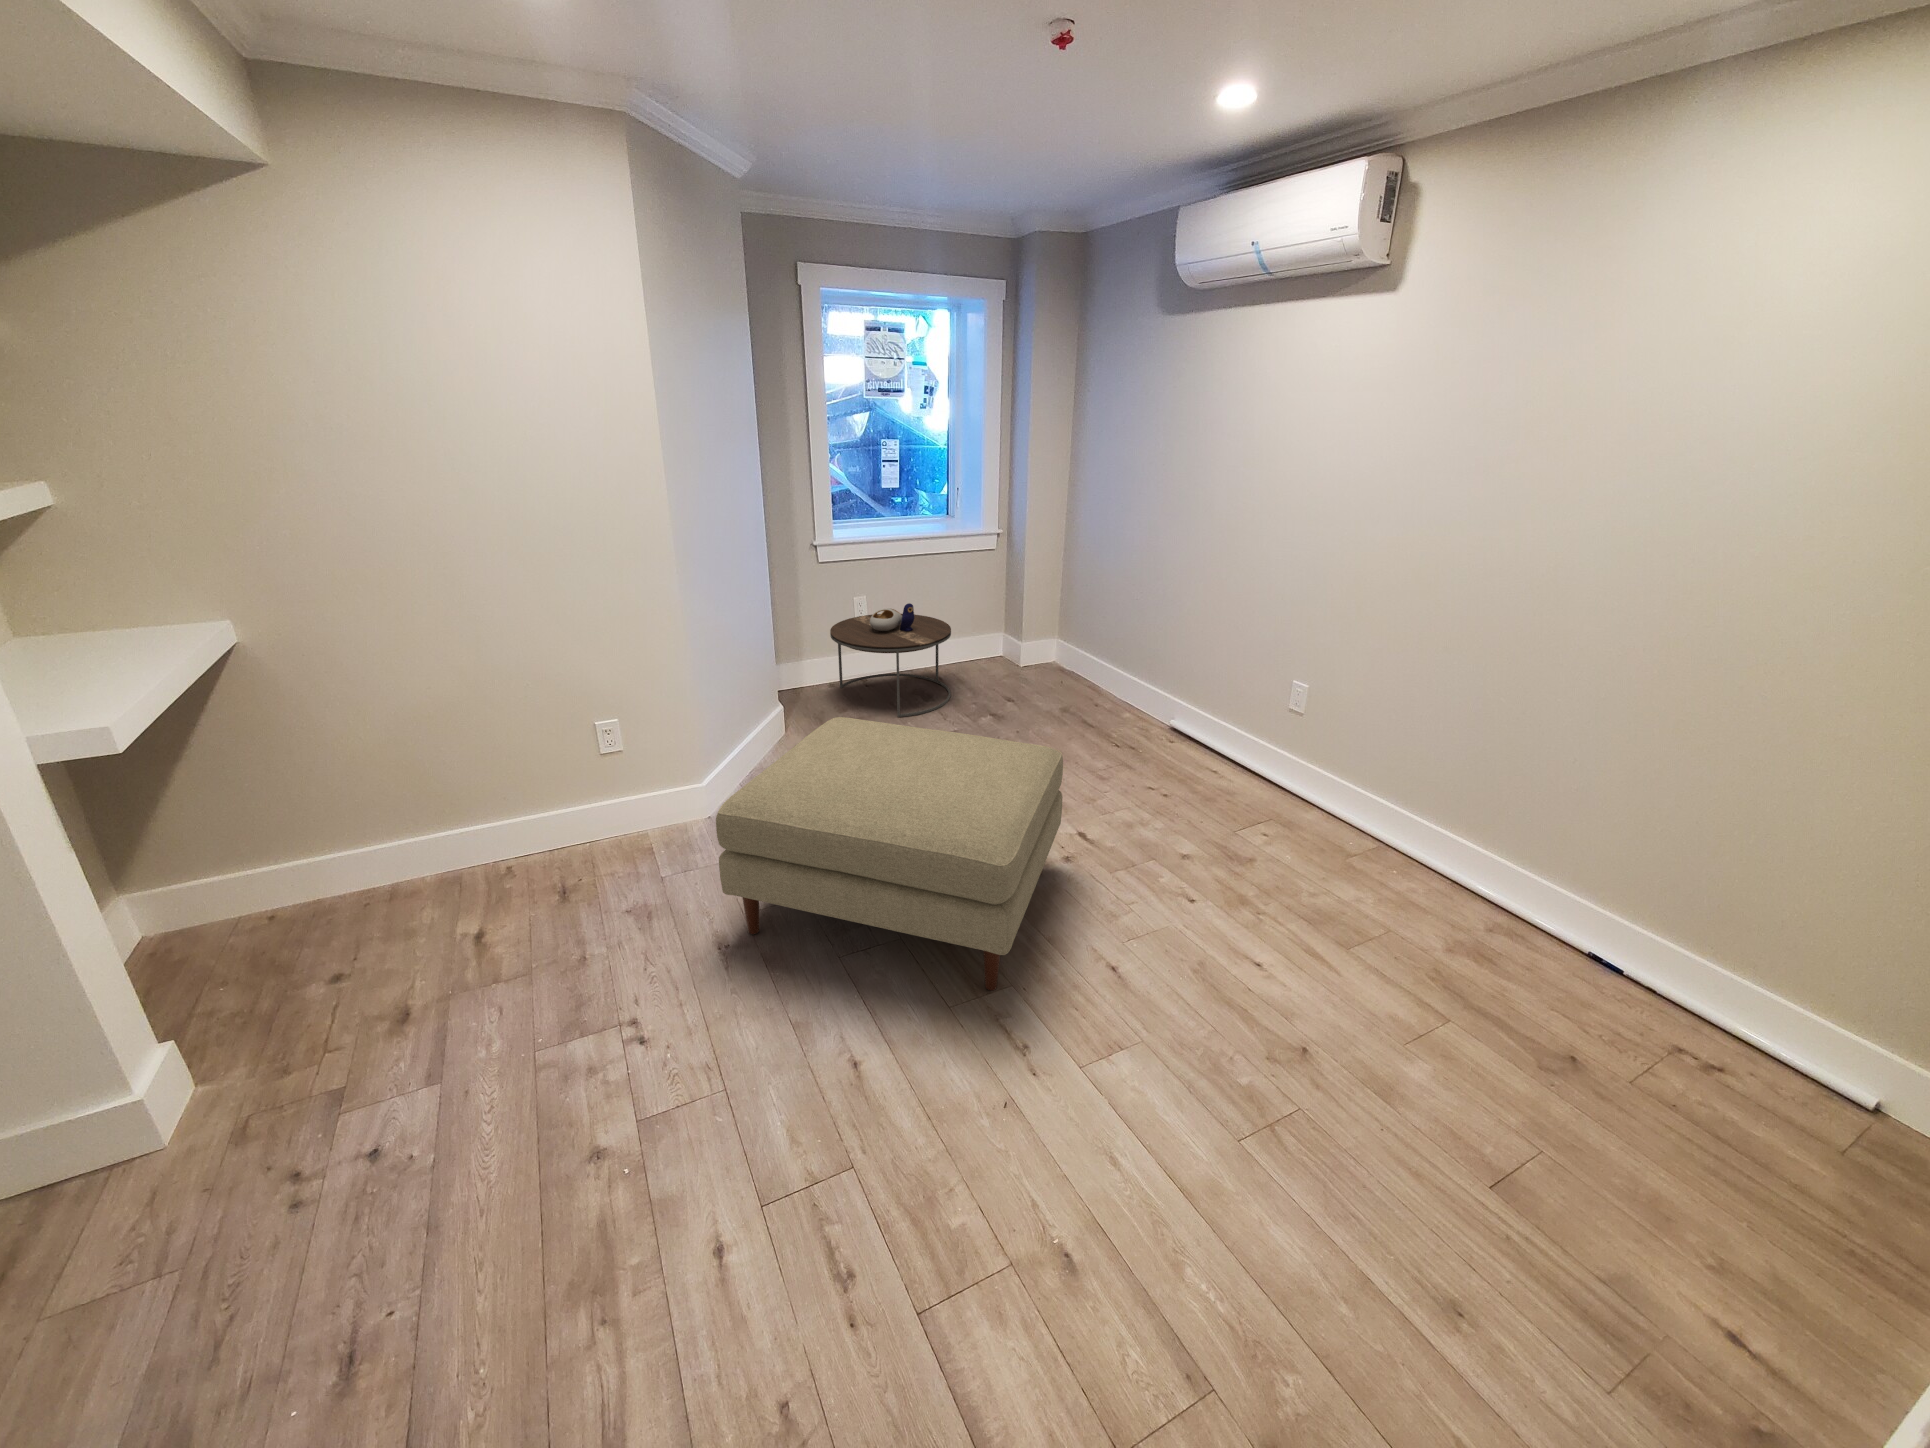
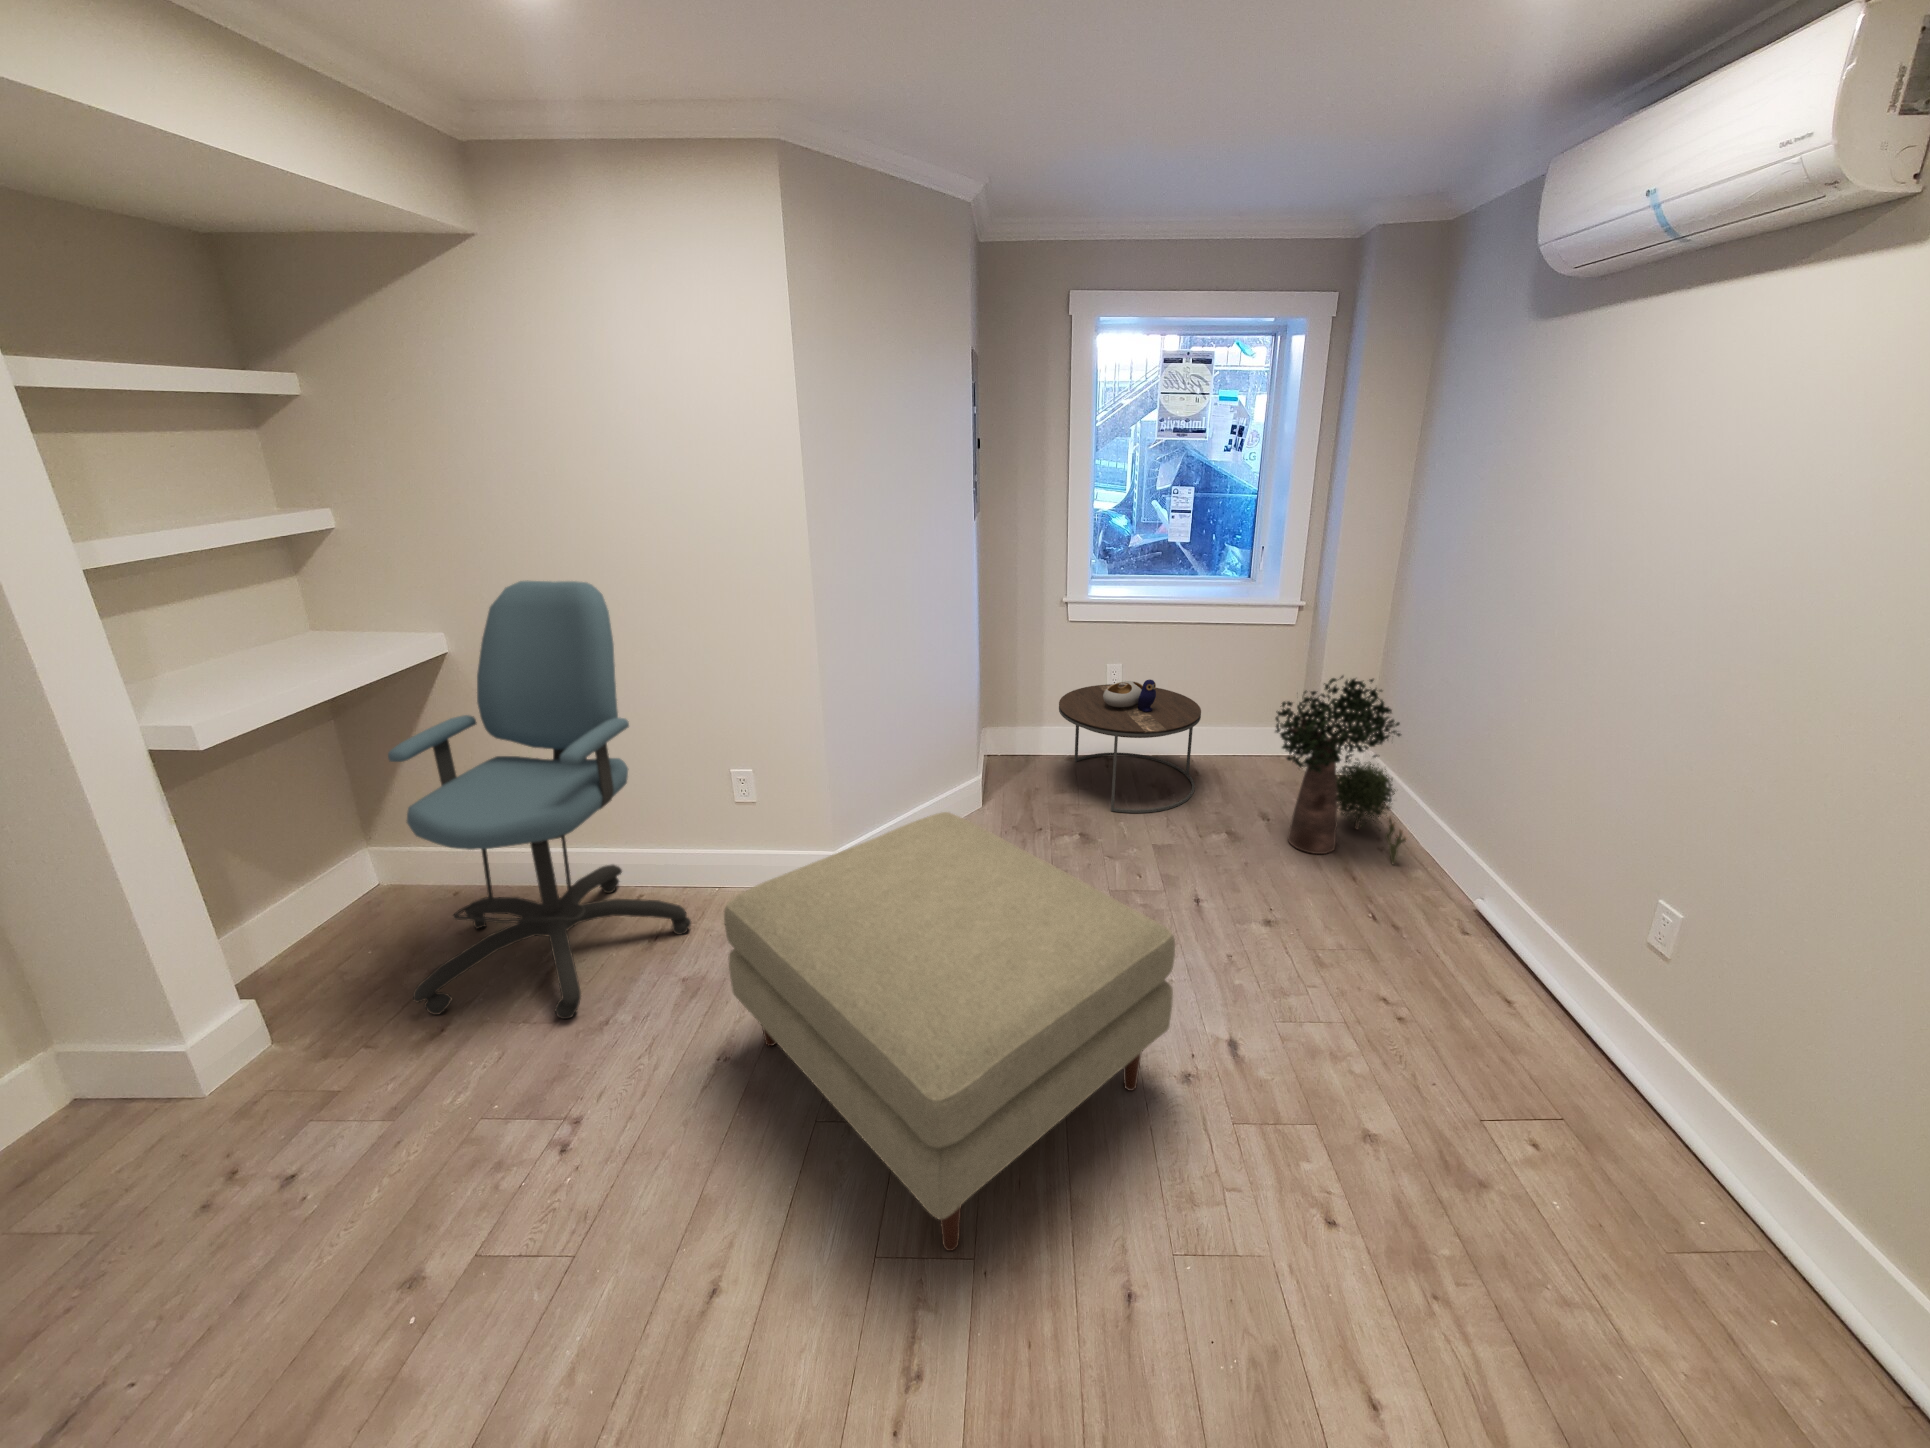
office chair: none [270,549,596,1022] -> present [388,581,691,1019]
potted plant: none [1017,577,1119,715] -> present [1275,676,1406,864]

